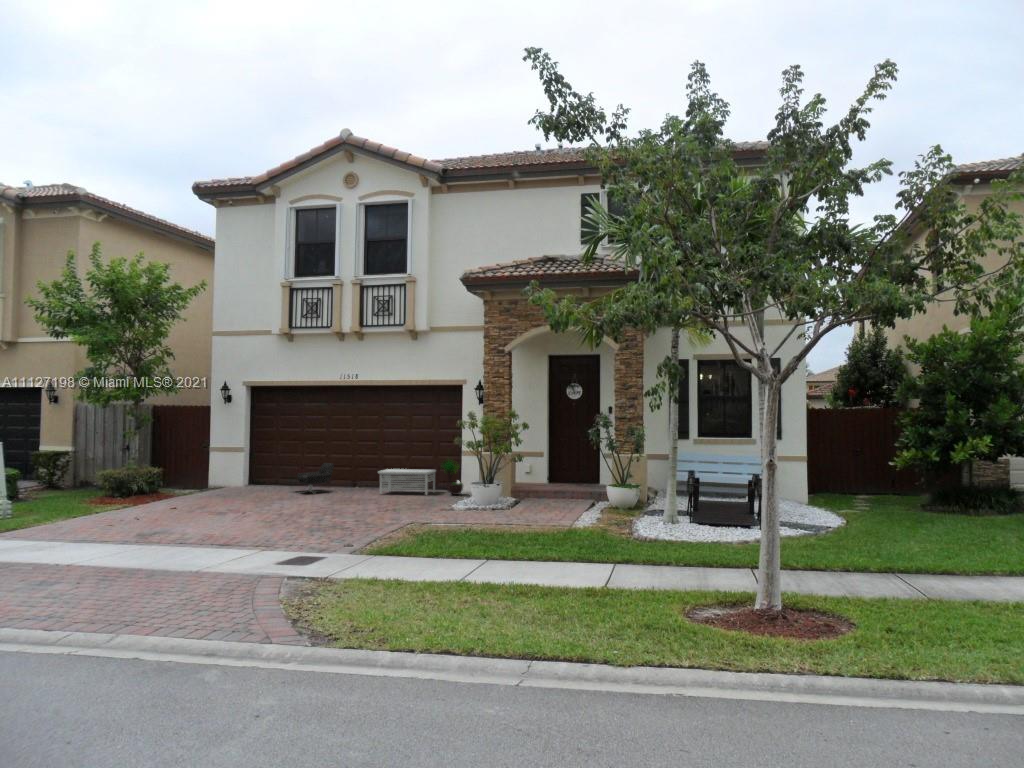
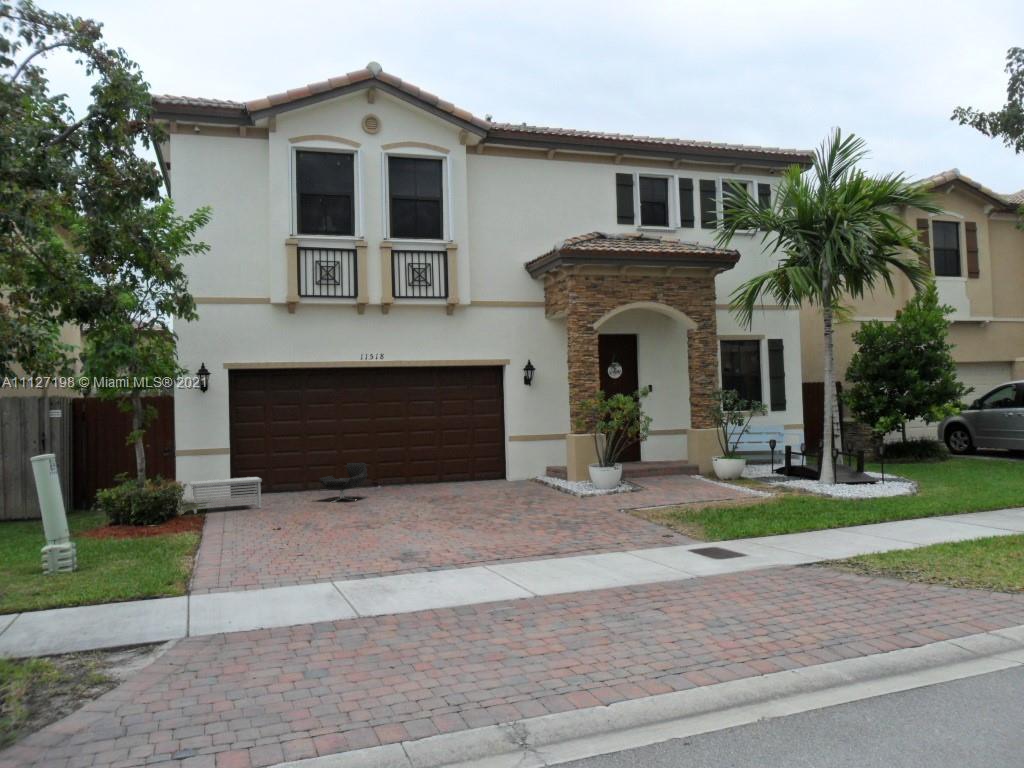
potted tree: present [442,460,463,495] -> none [496,444,525,486]
storage bench: present [378,469,436,495] -> present [189,477,262,514]

